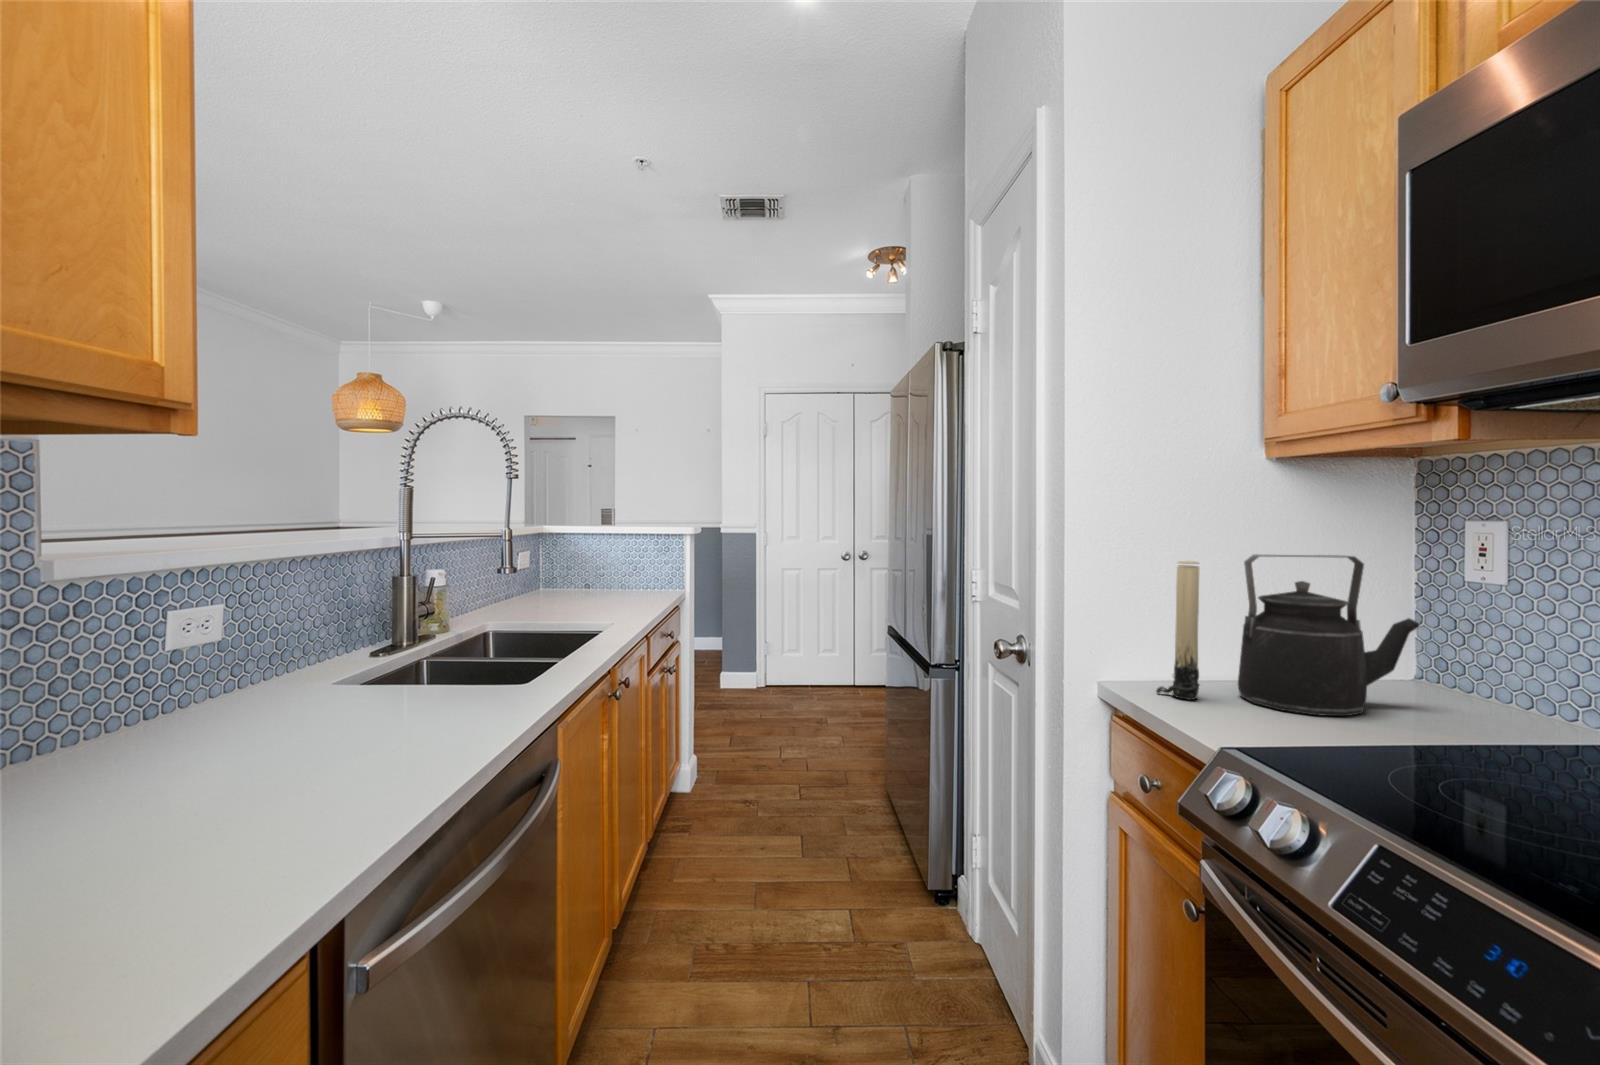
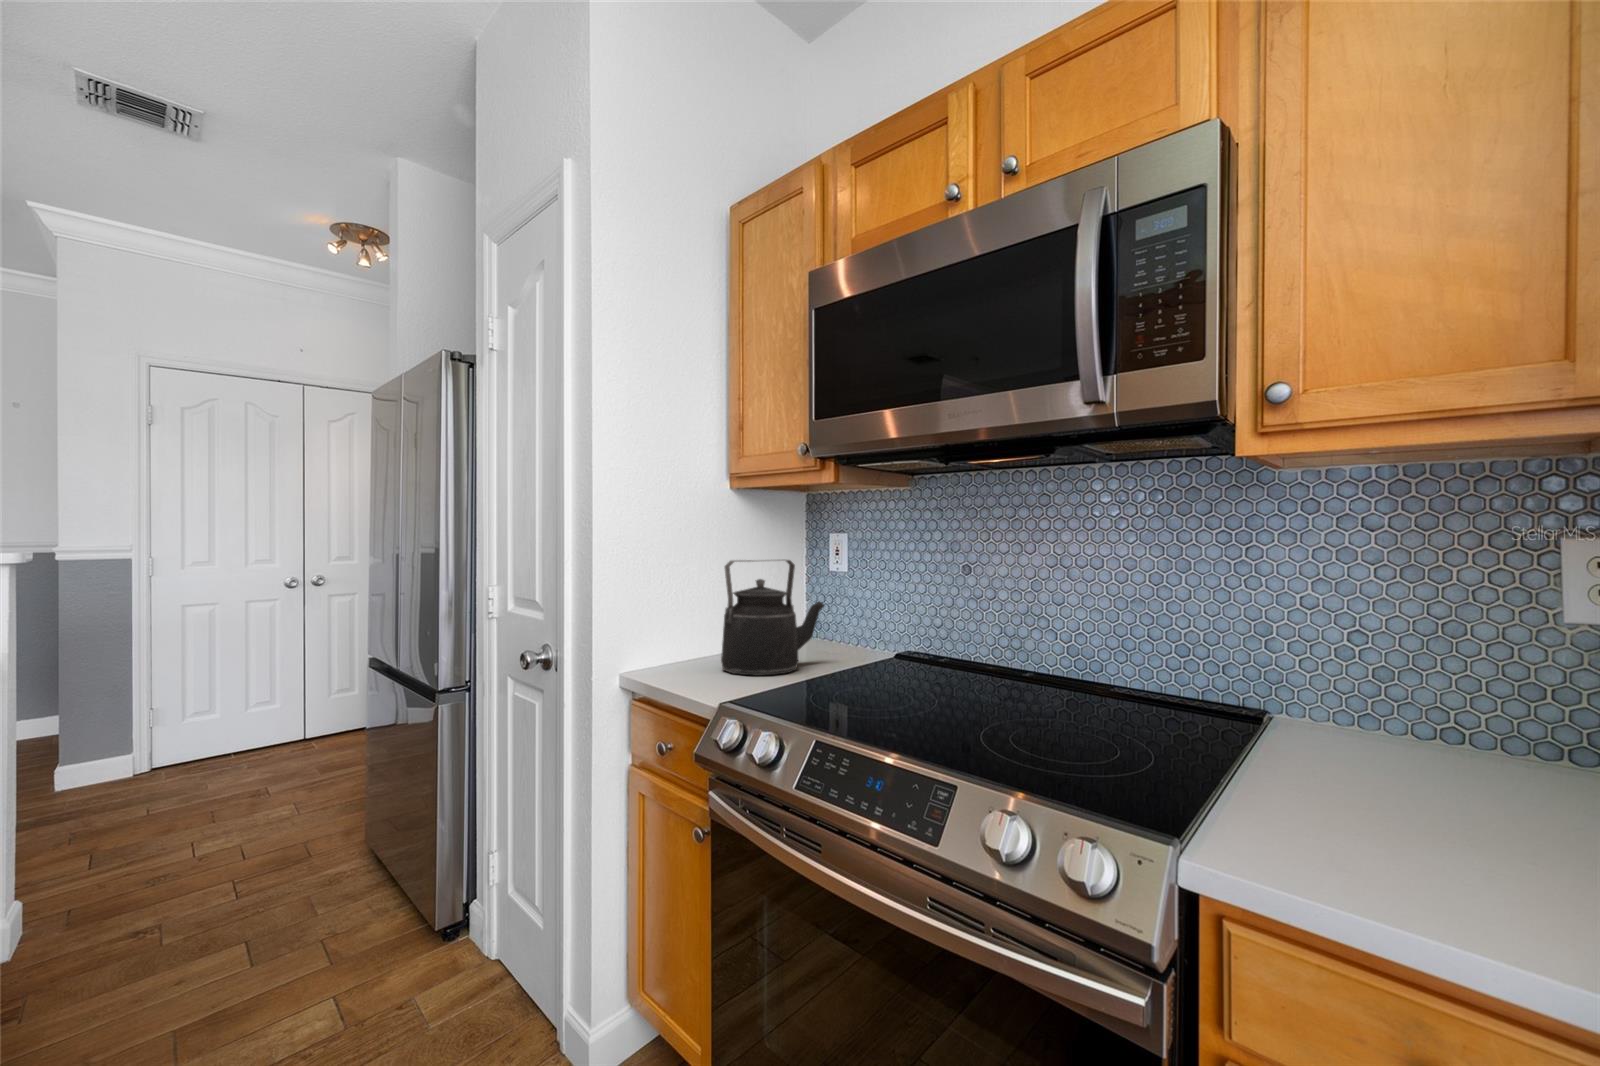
candle: present [1156,561,1199,700] -> none [665,567,697,678]

